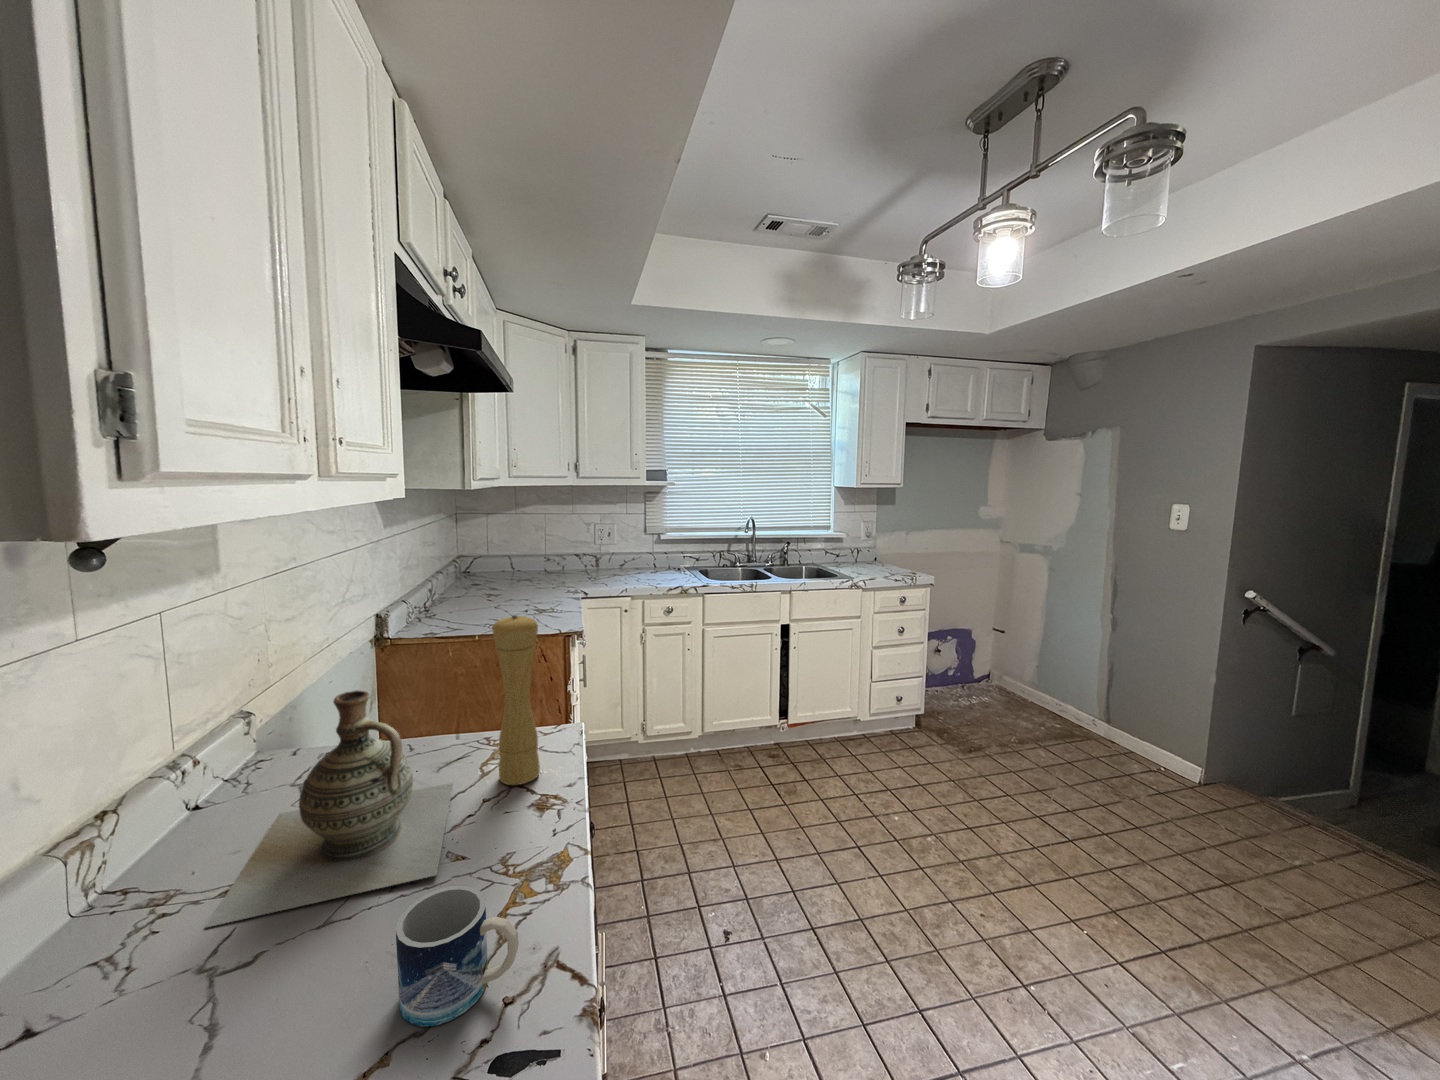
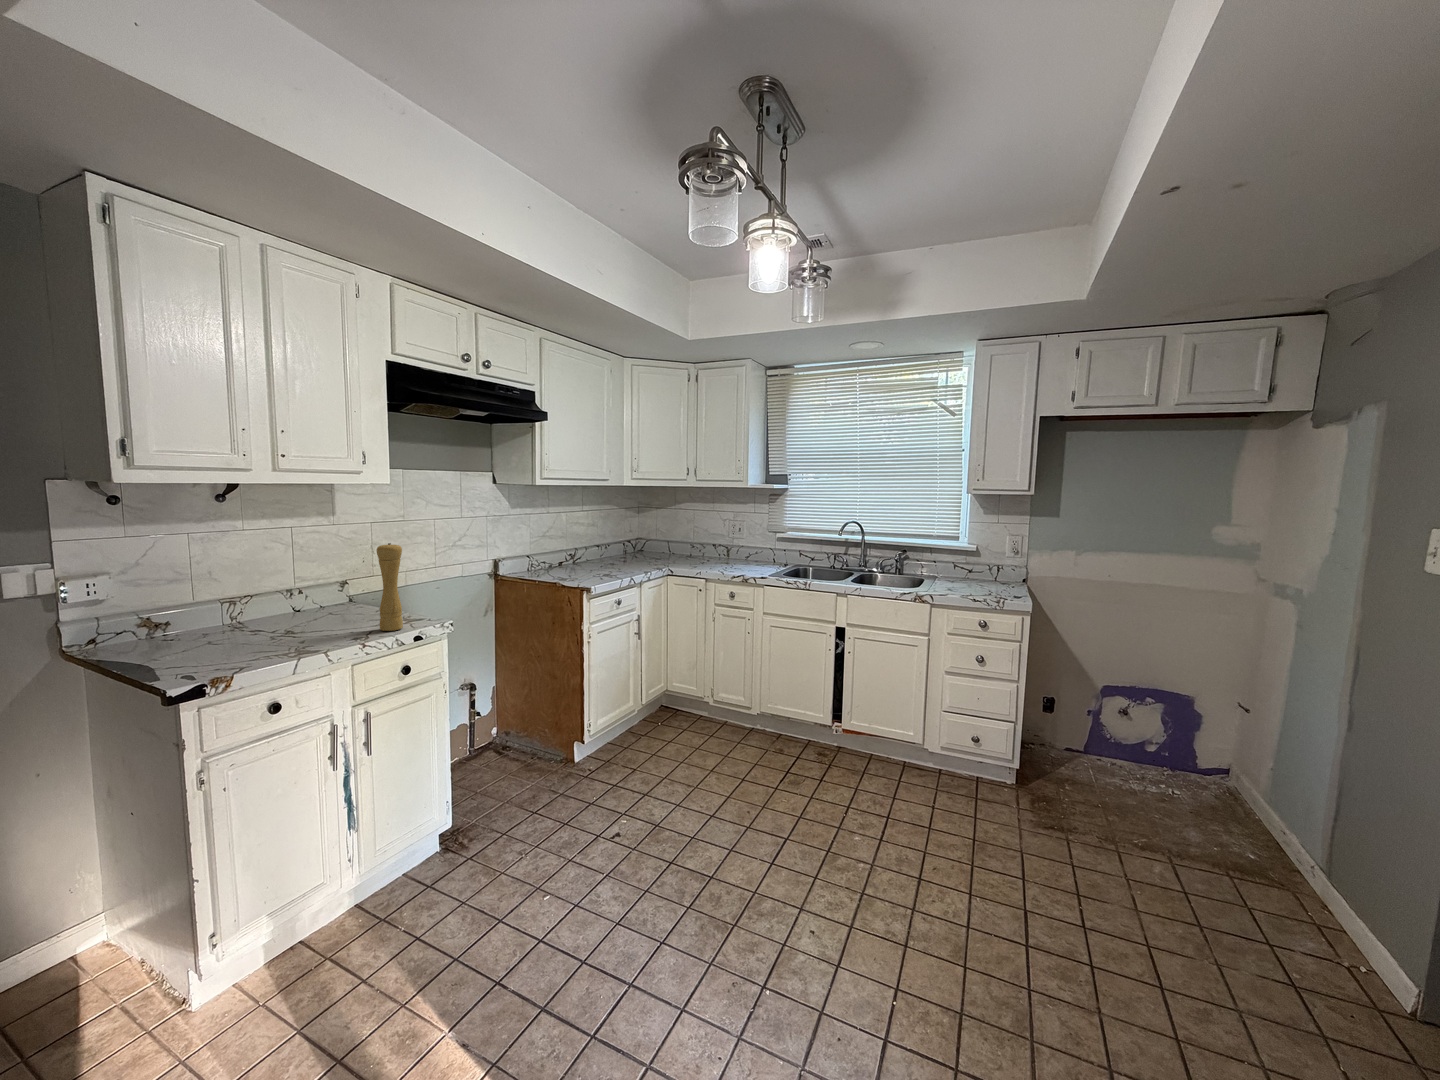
ceramic jug: present [206,691,453,927] -> none [245,563,365,640]
mug: present [396,886,519,1027] -> none [215,626,256,663]

